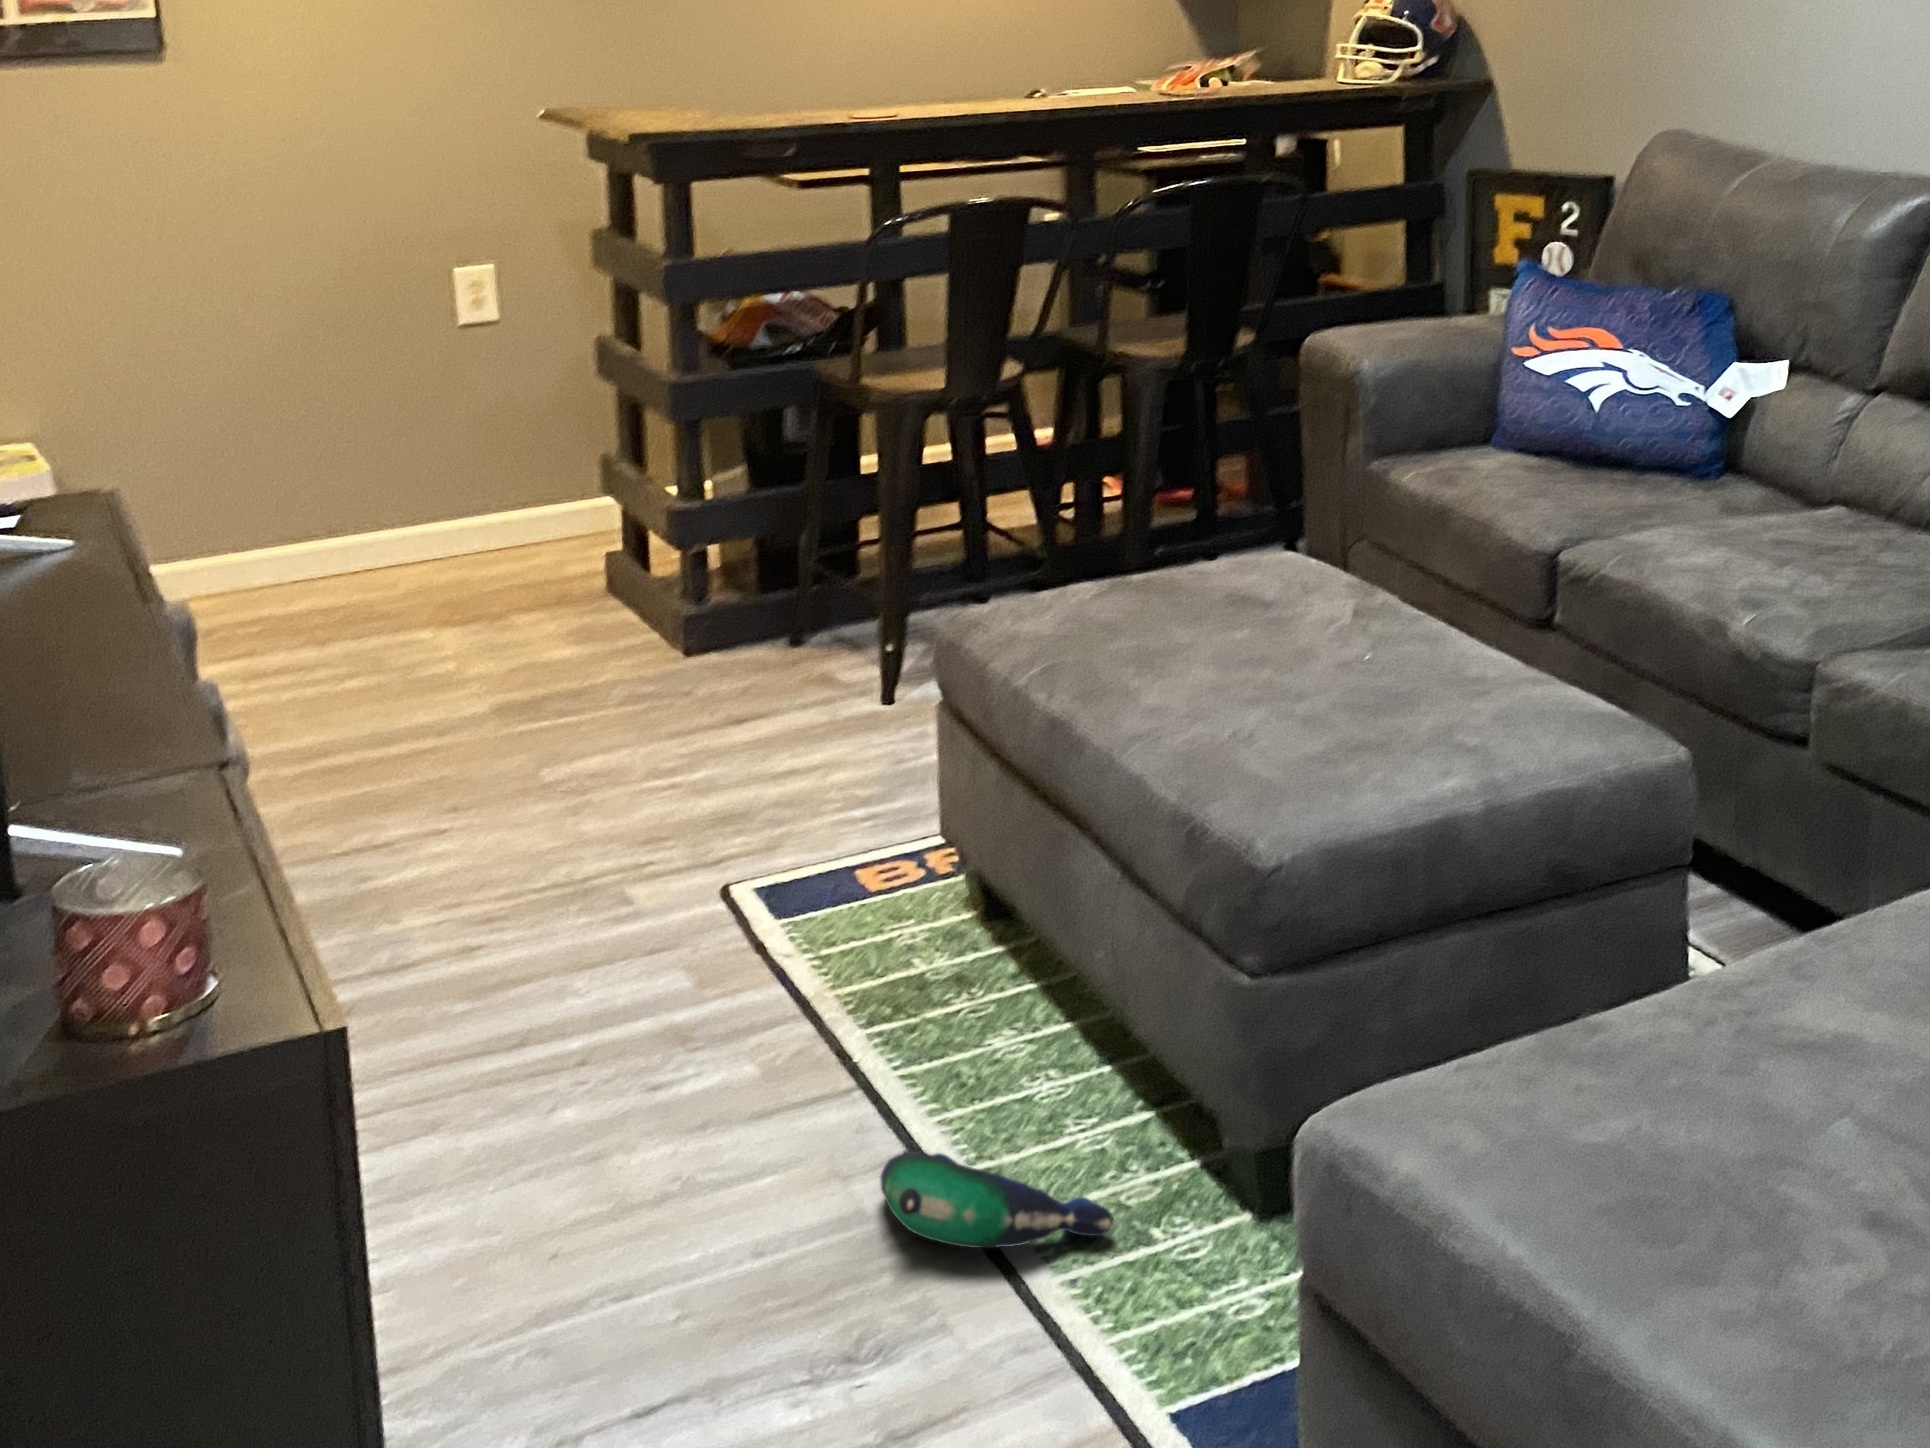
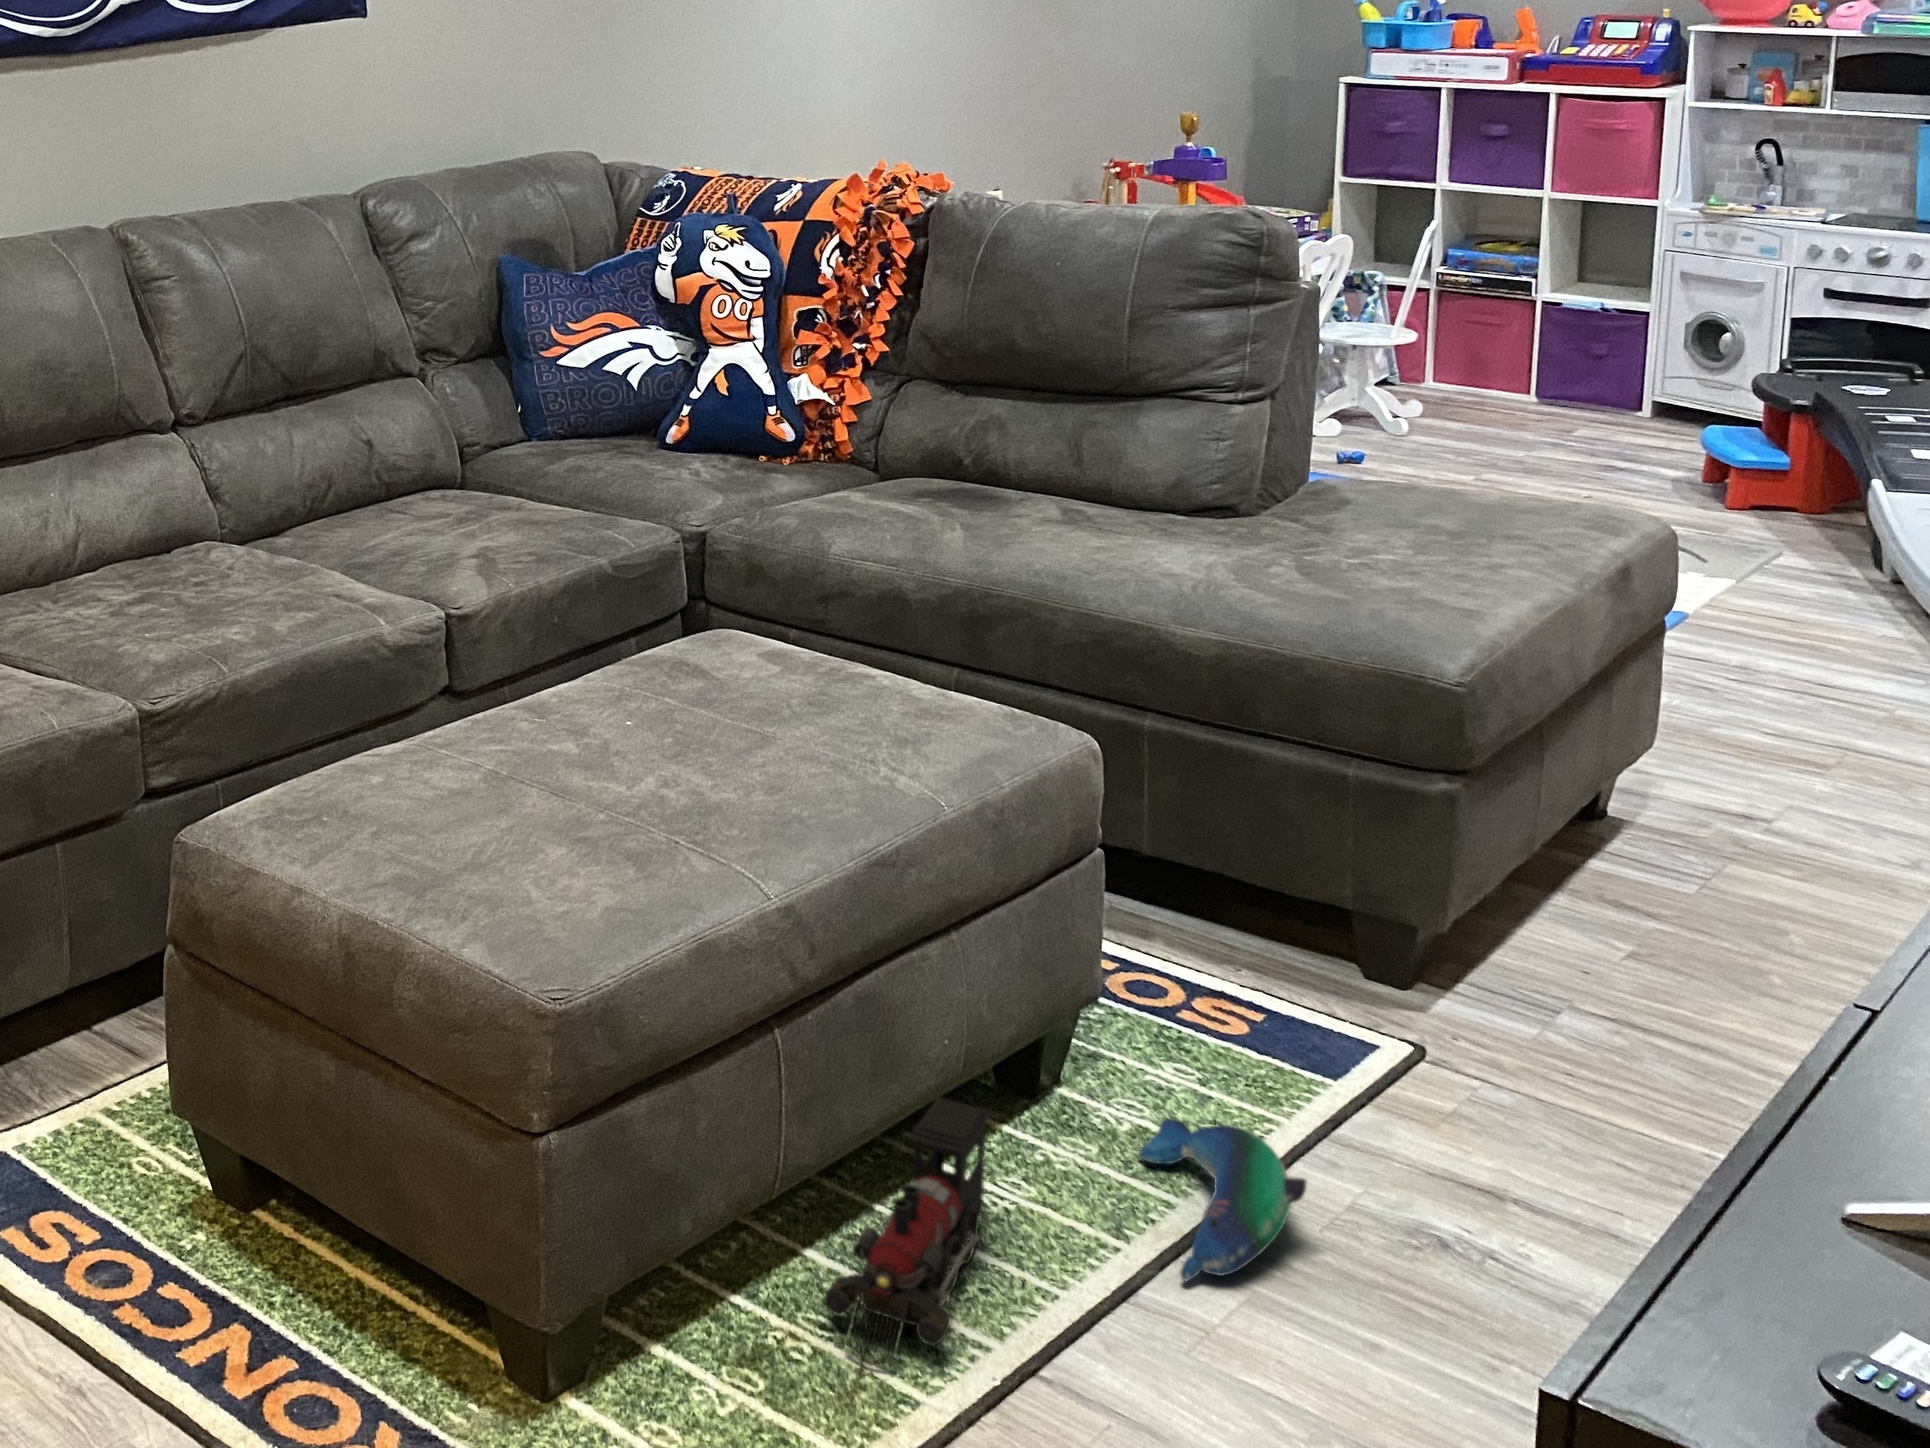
toy train: none [886,937,1076,1084] -> present [824,1098,990,1365]

